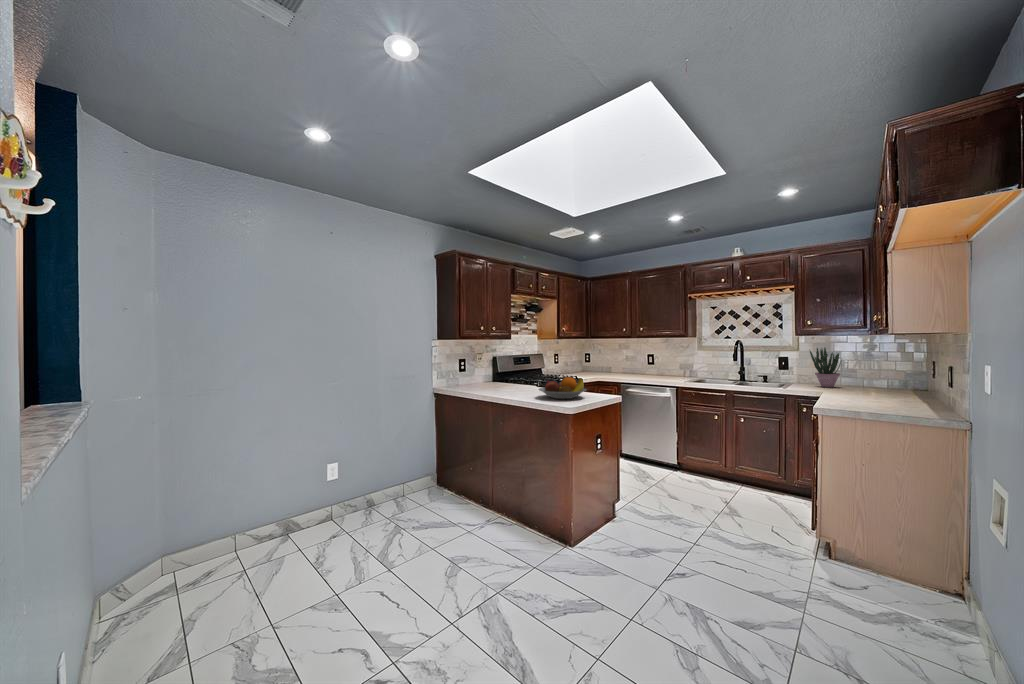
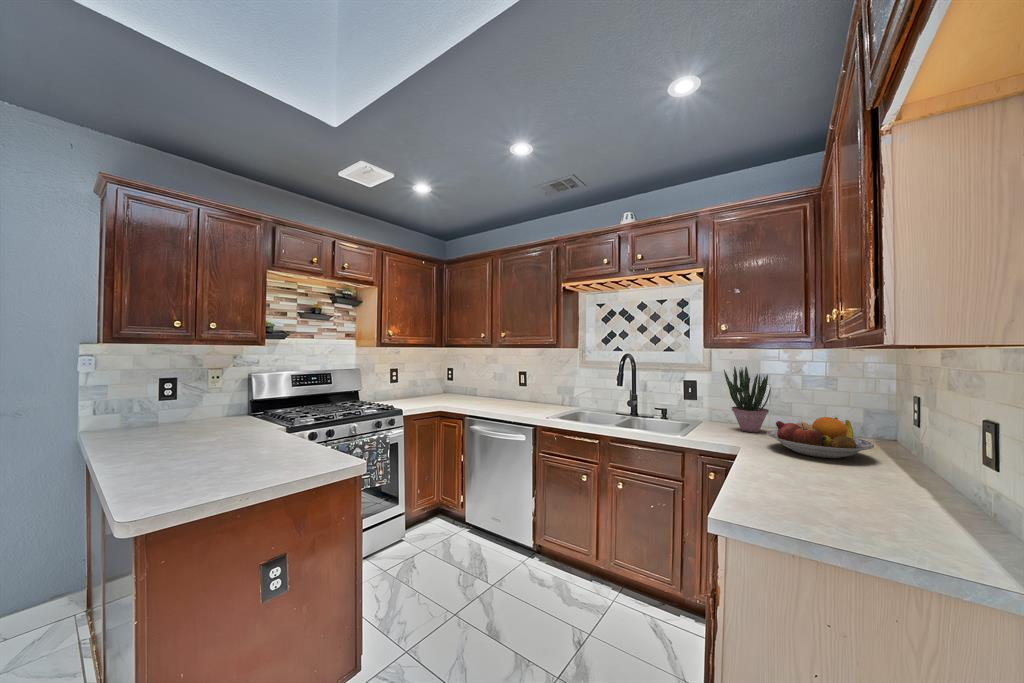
fruit bowl: present [539,377,586,399] -> present [767,417,874,458]

